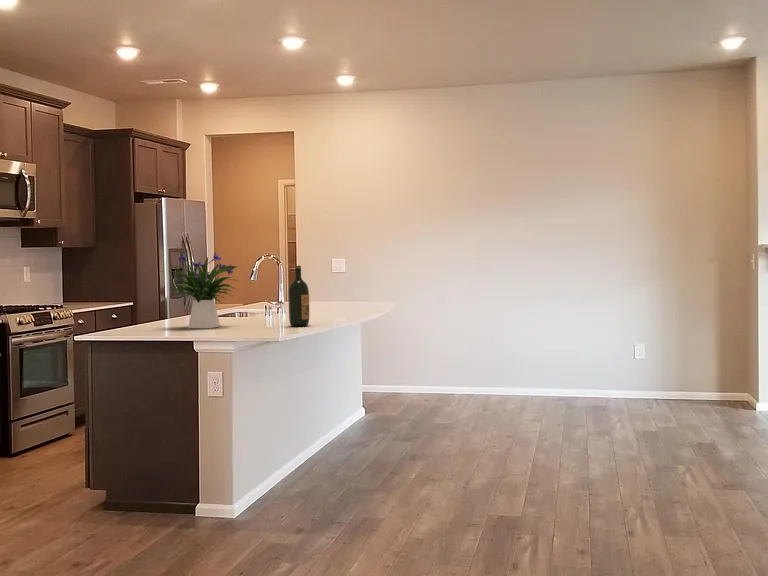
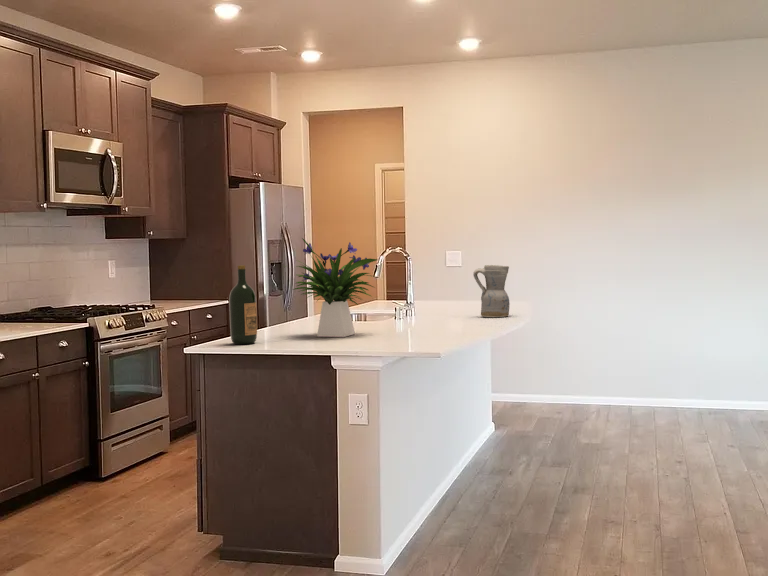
wine bottle: present [288,266,310,326] -> present [229,265,257,344]
ceramic pitcher: none [328,272,358,315] -> present [473,265,510,317]

